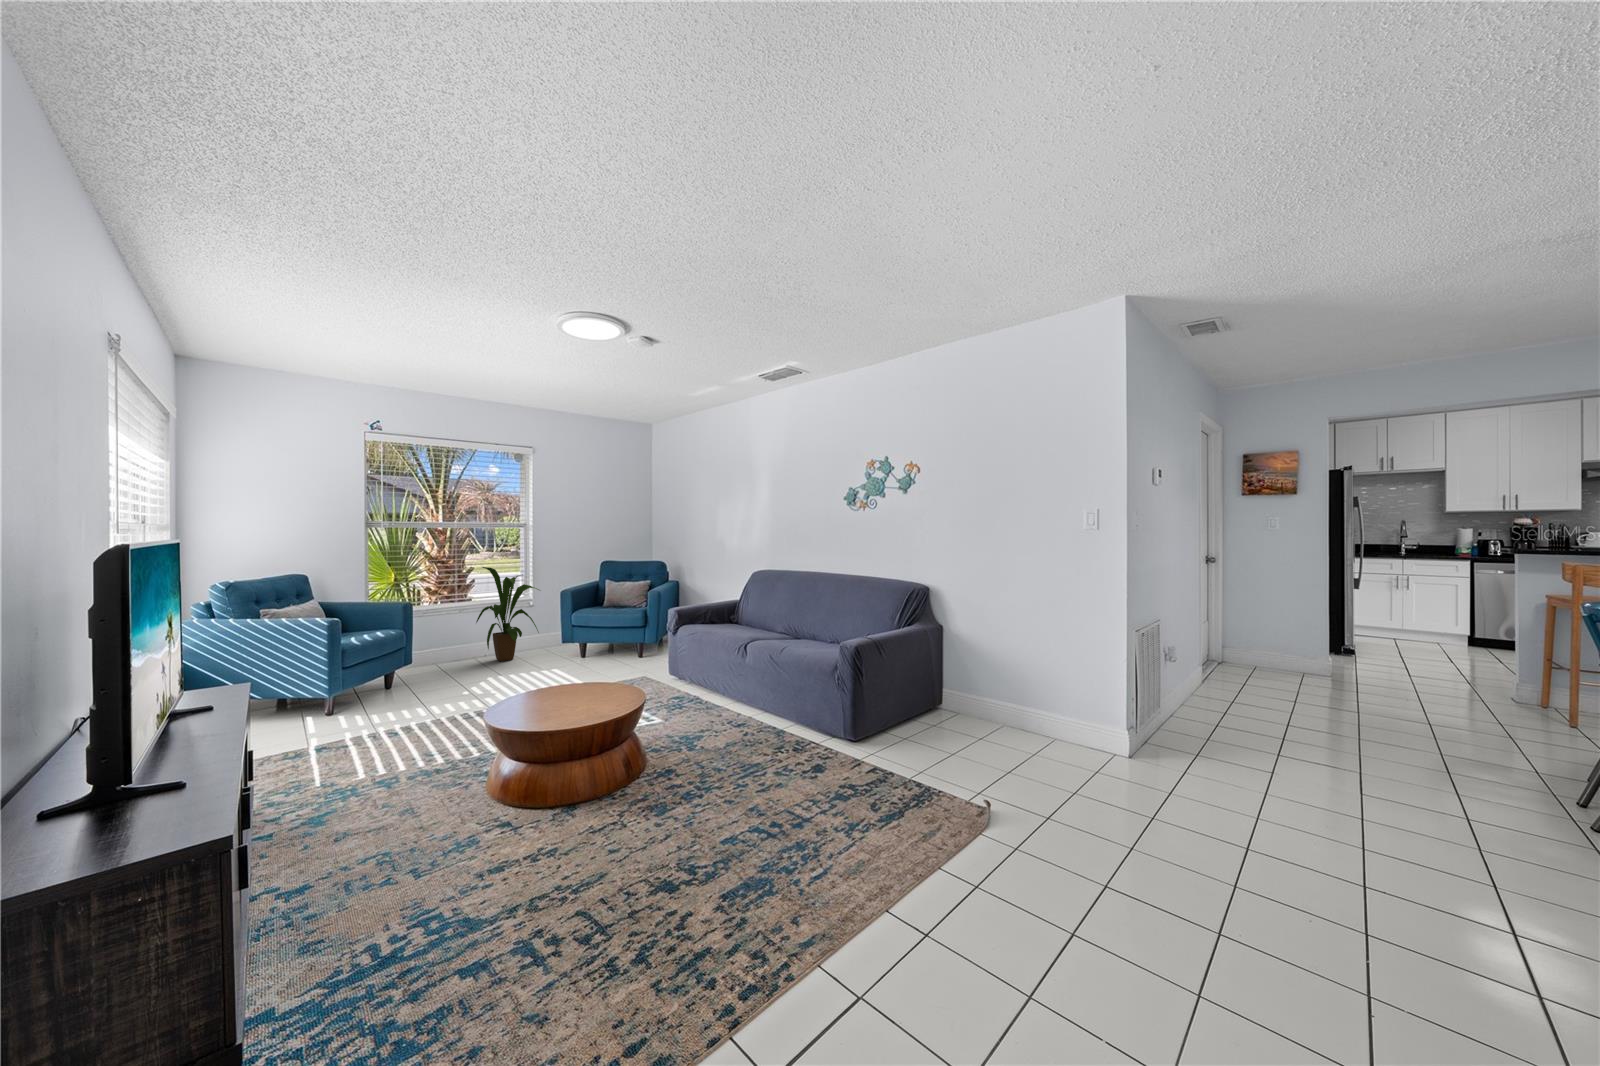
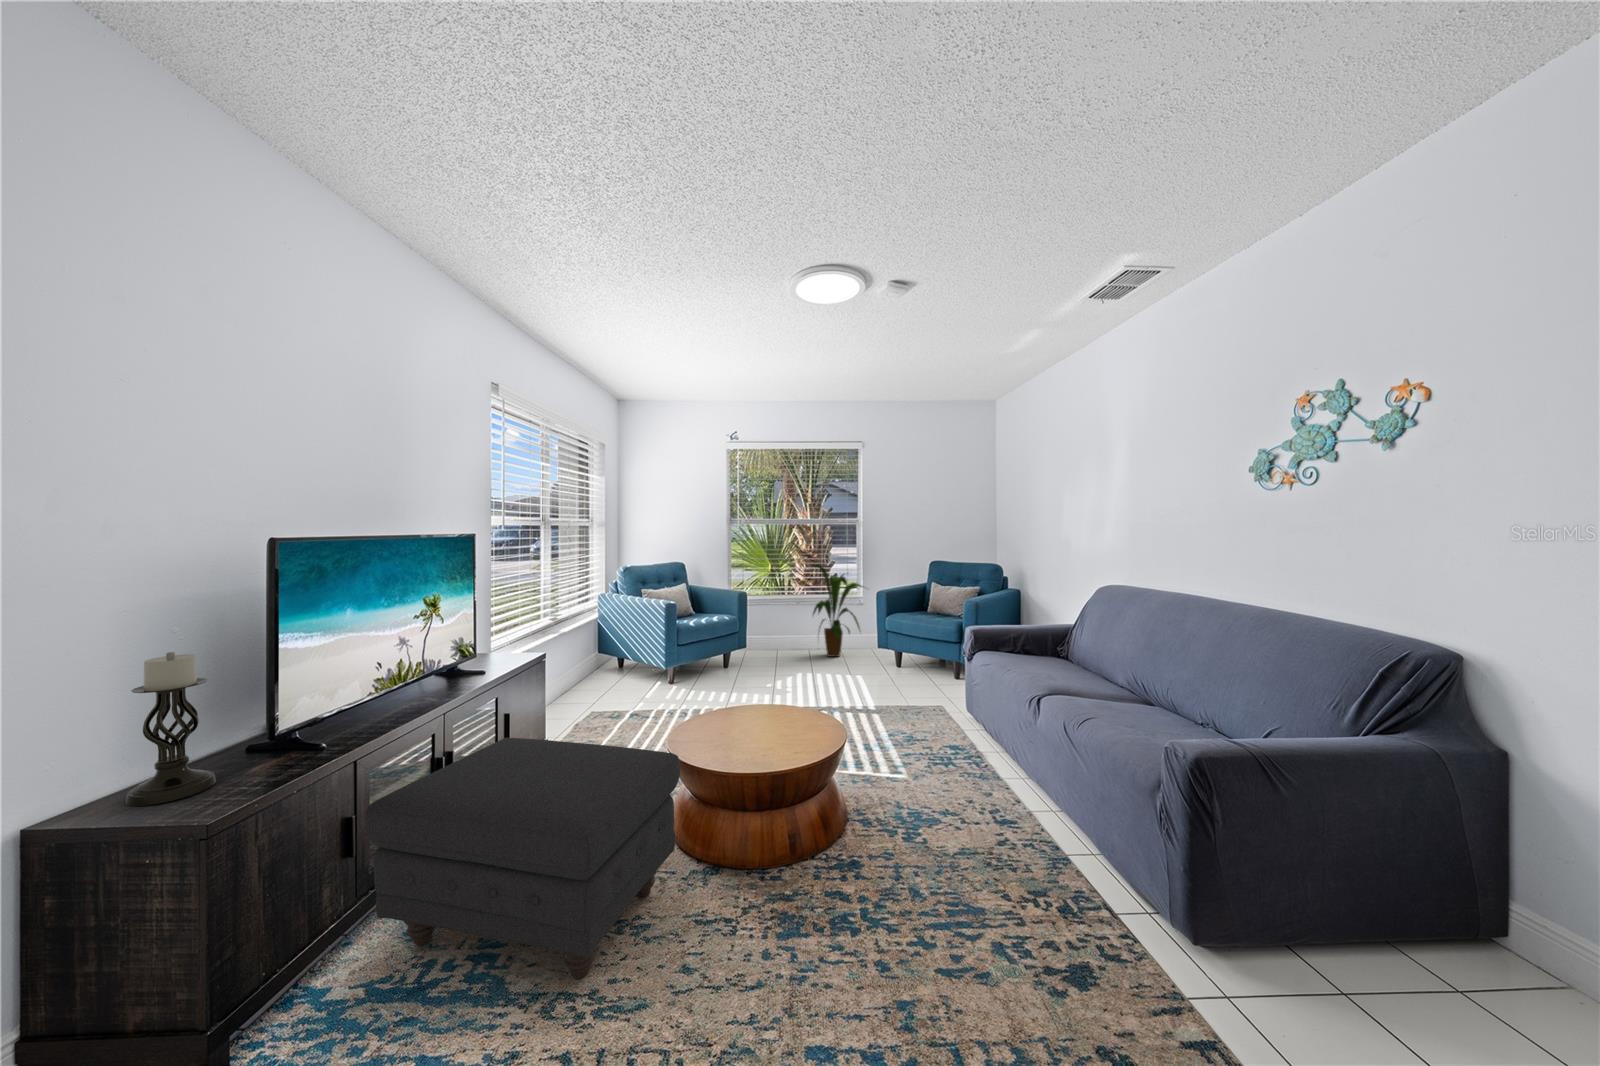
candle holder: none [83,664,183,833] -> present [125,652,216,806]
ottoman: none [293,716,568,935] -> present [365,738,680,979]

